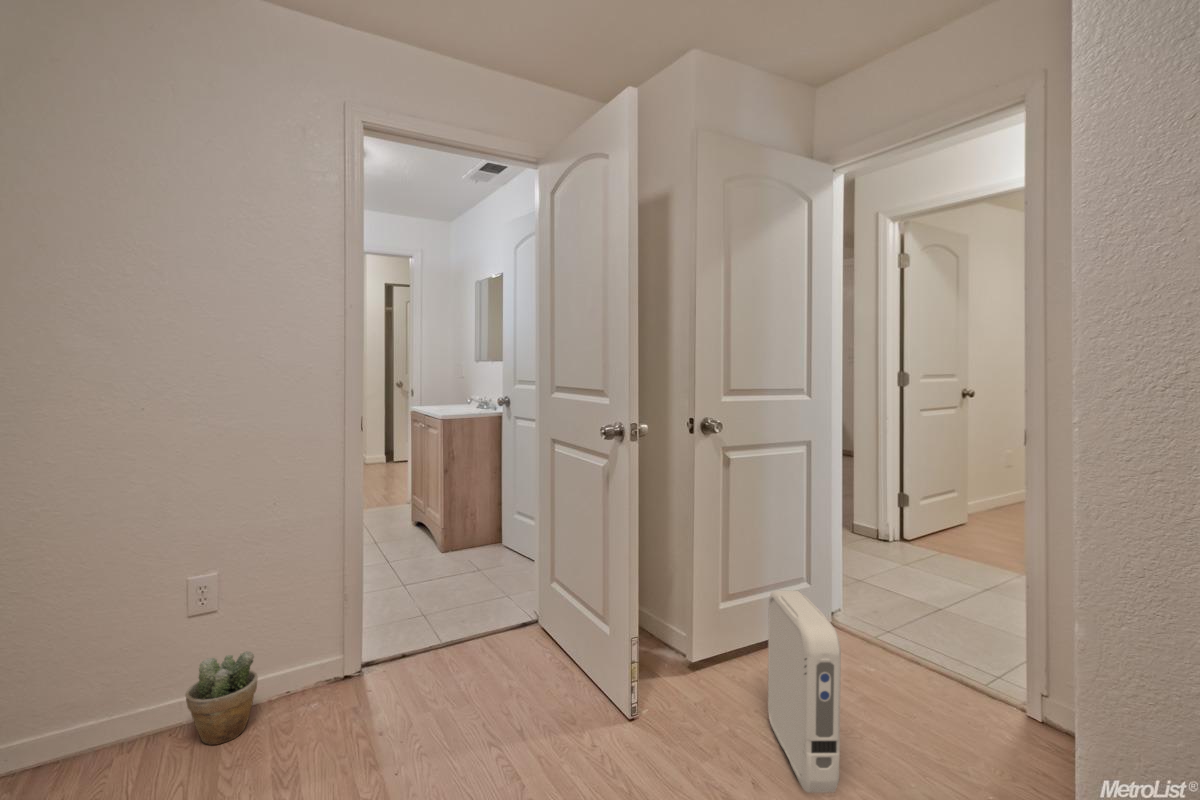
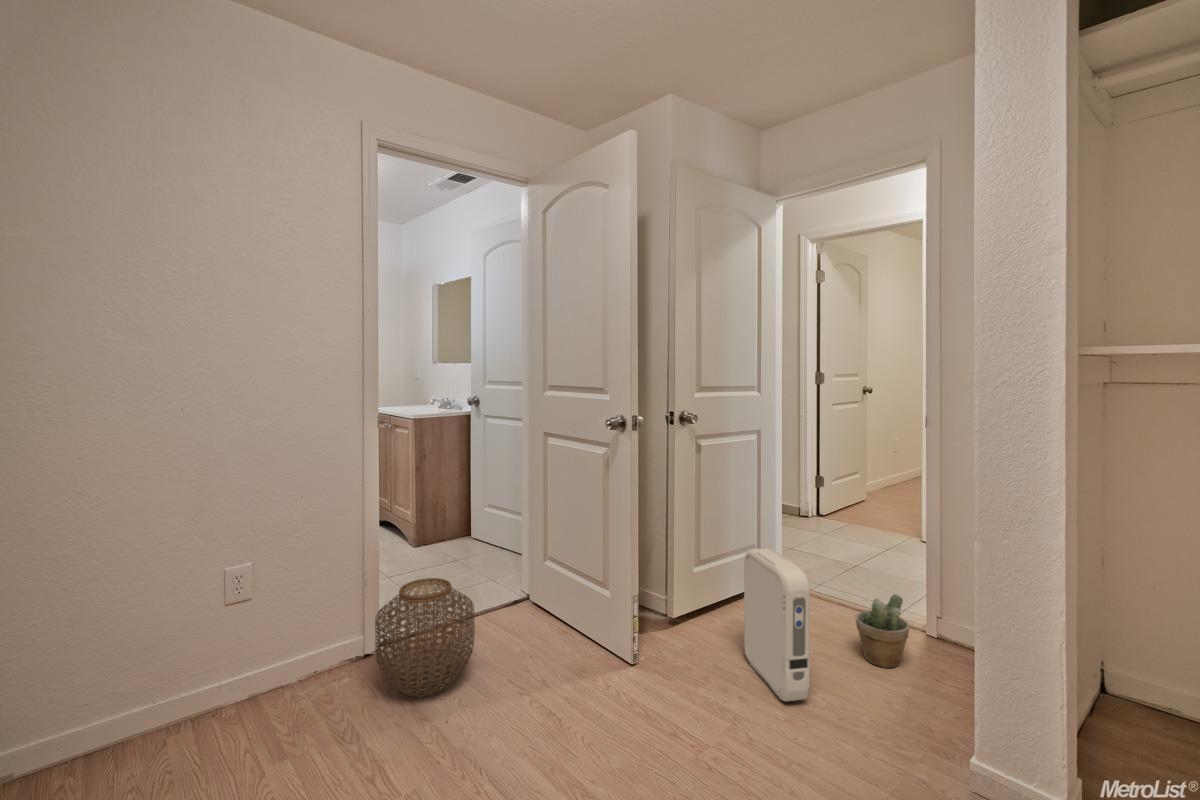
woven basket: none [337,600,449,735] -> present [375,578,475,697]
potted plant: present [185,651,258,745] -> present [855,594,909,668]

